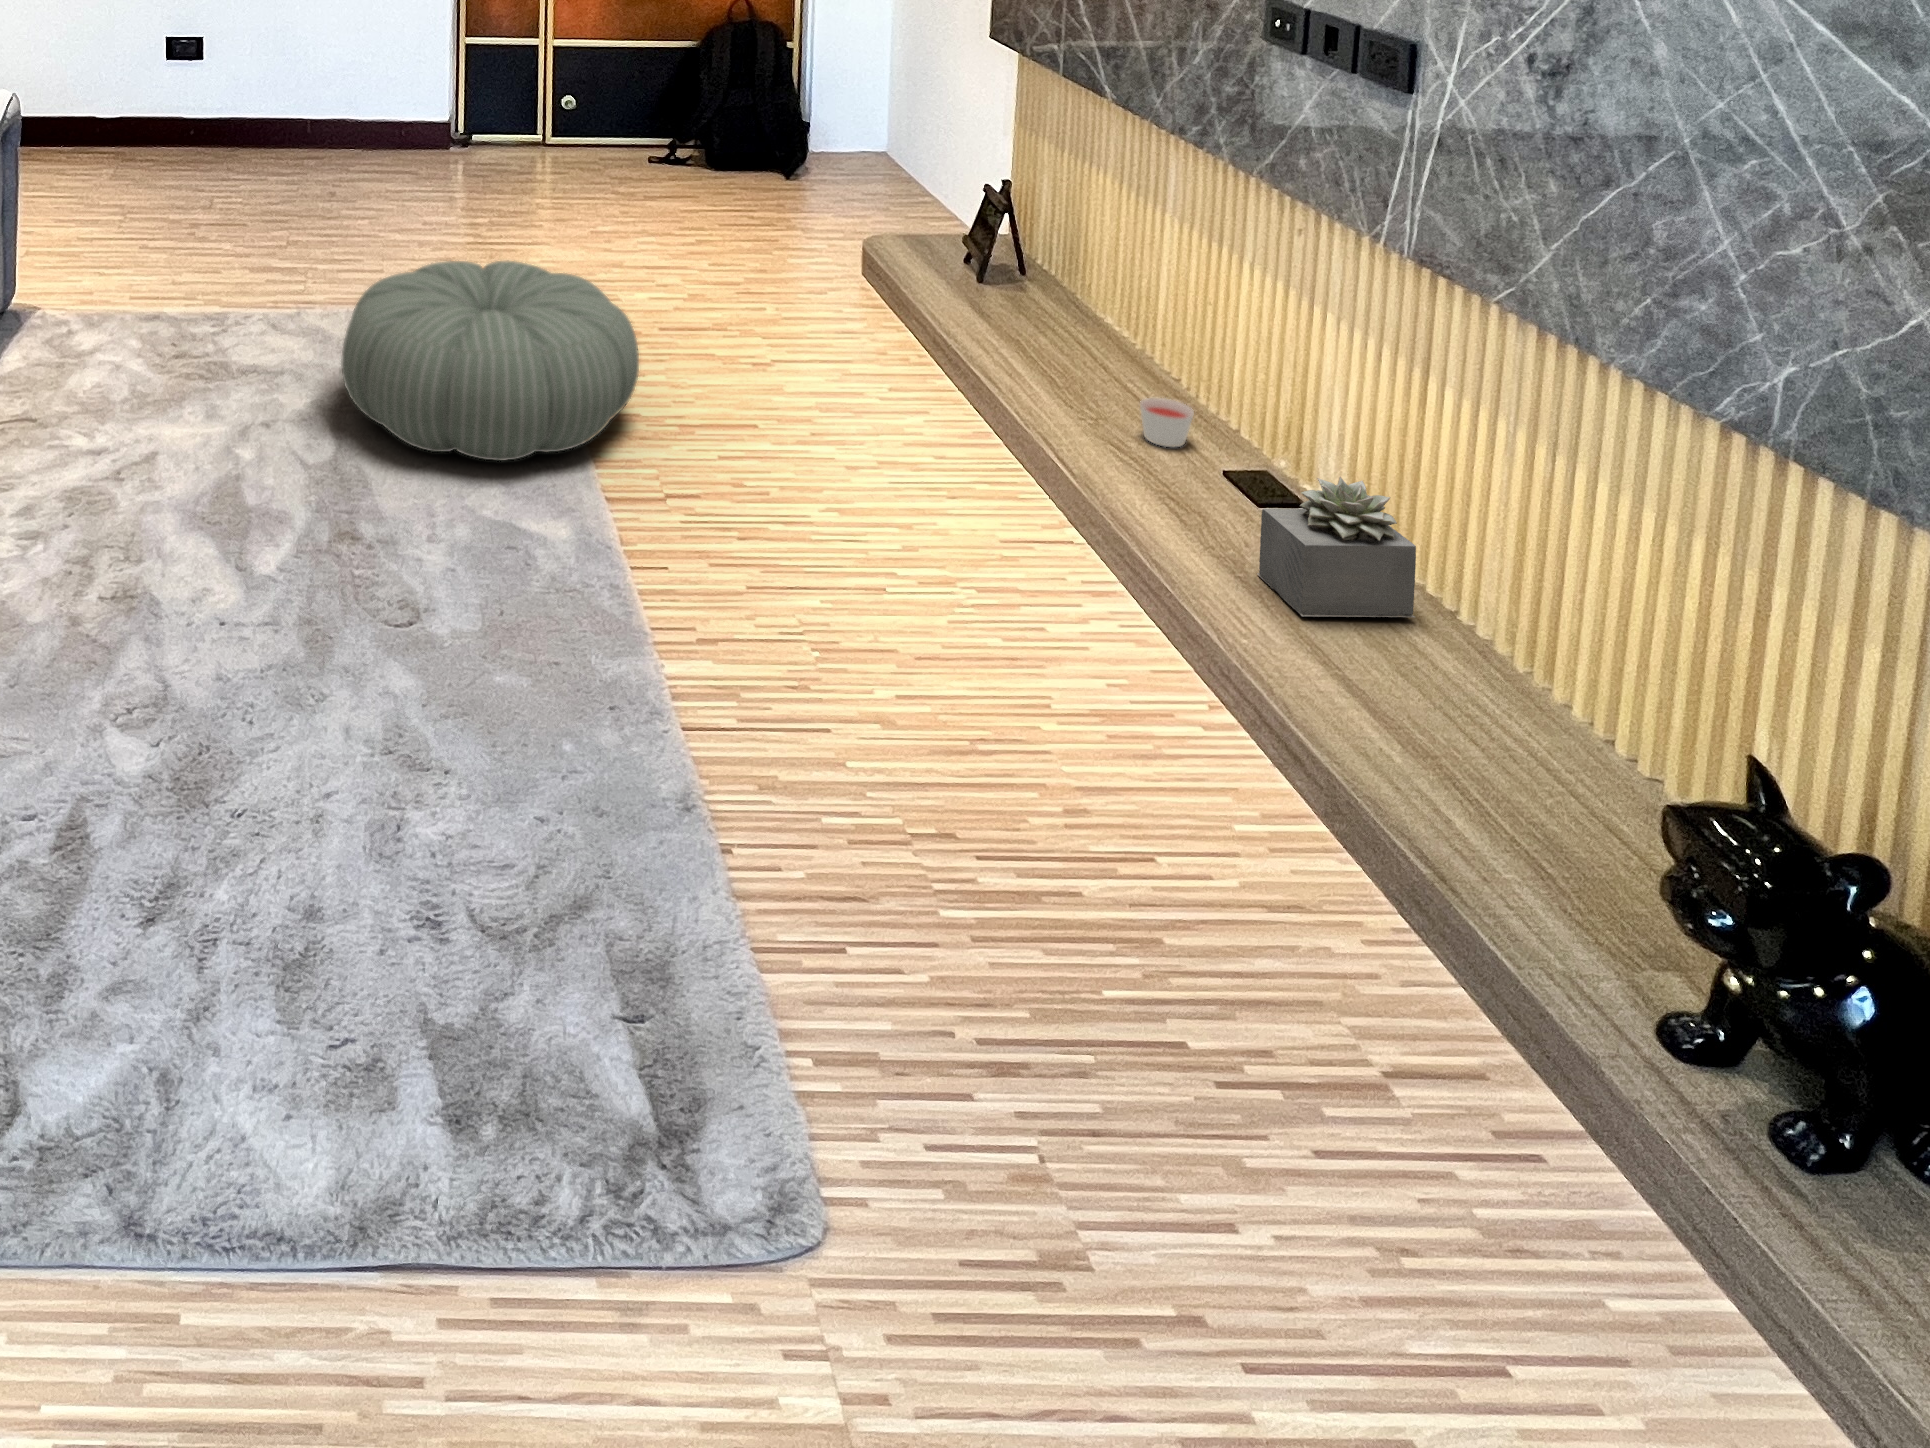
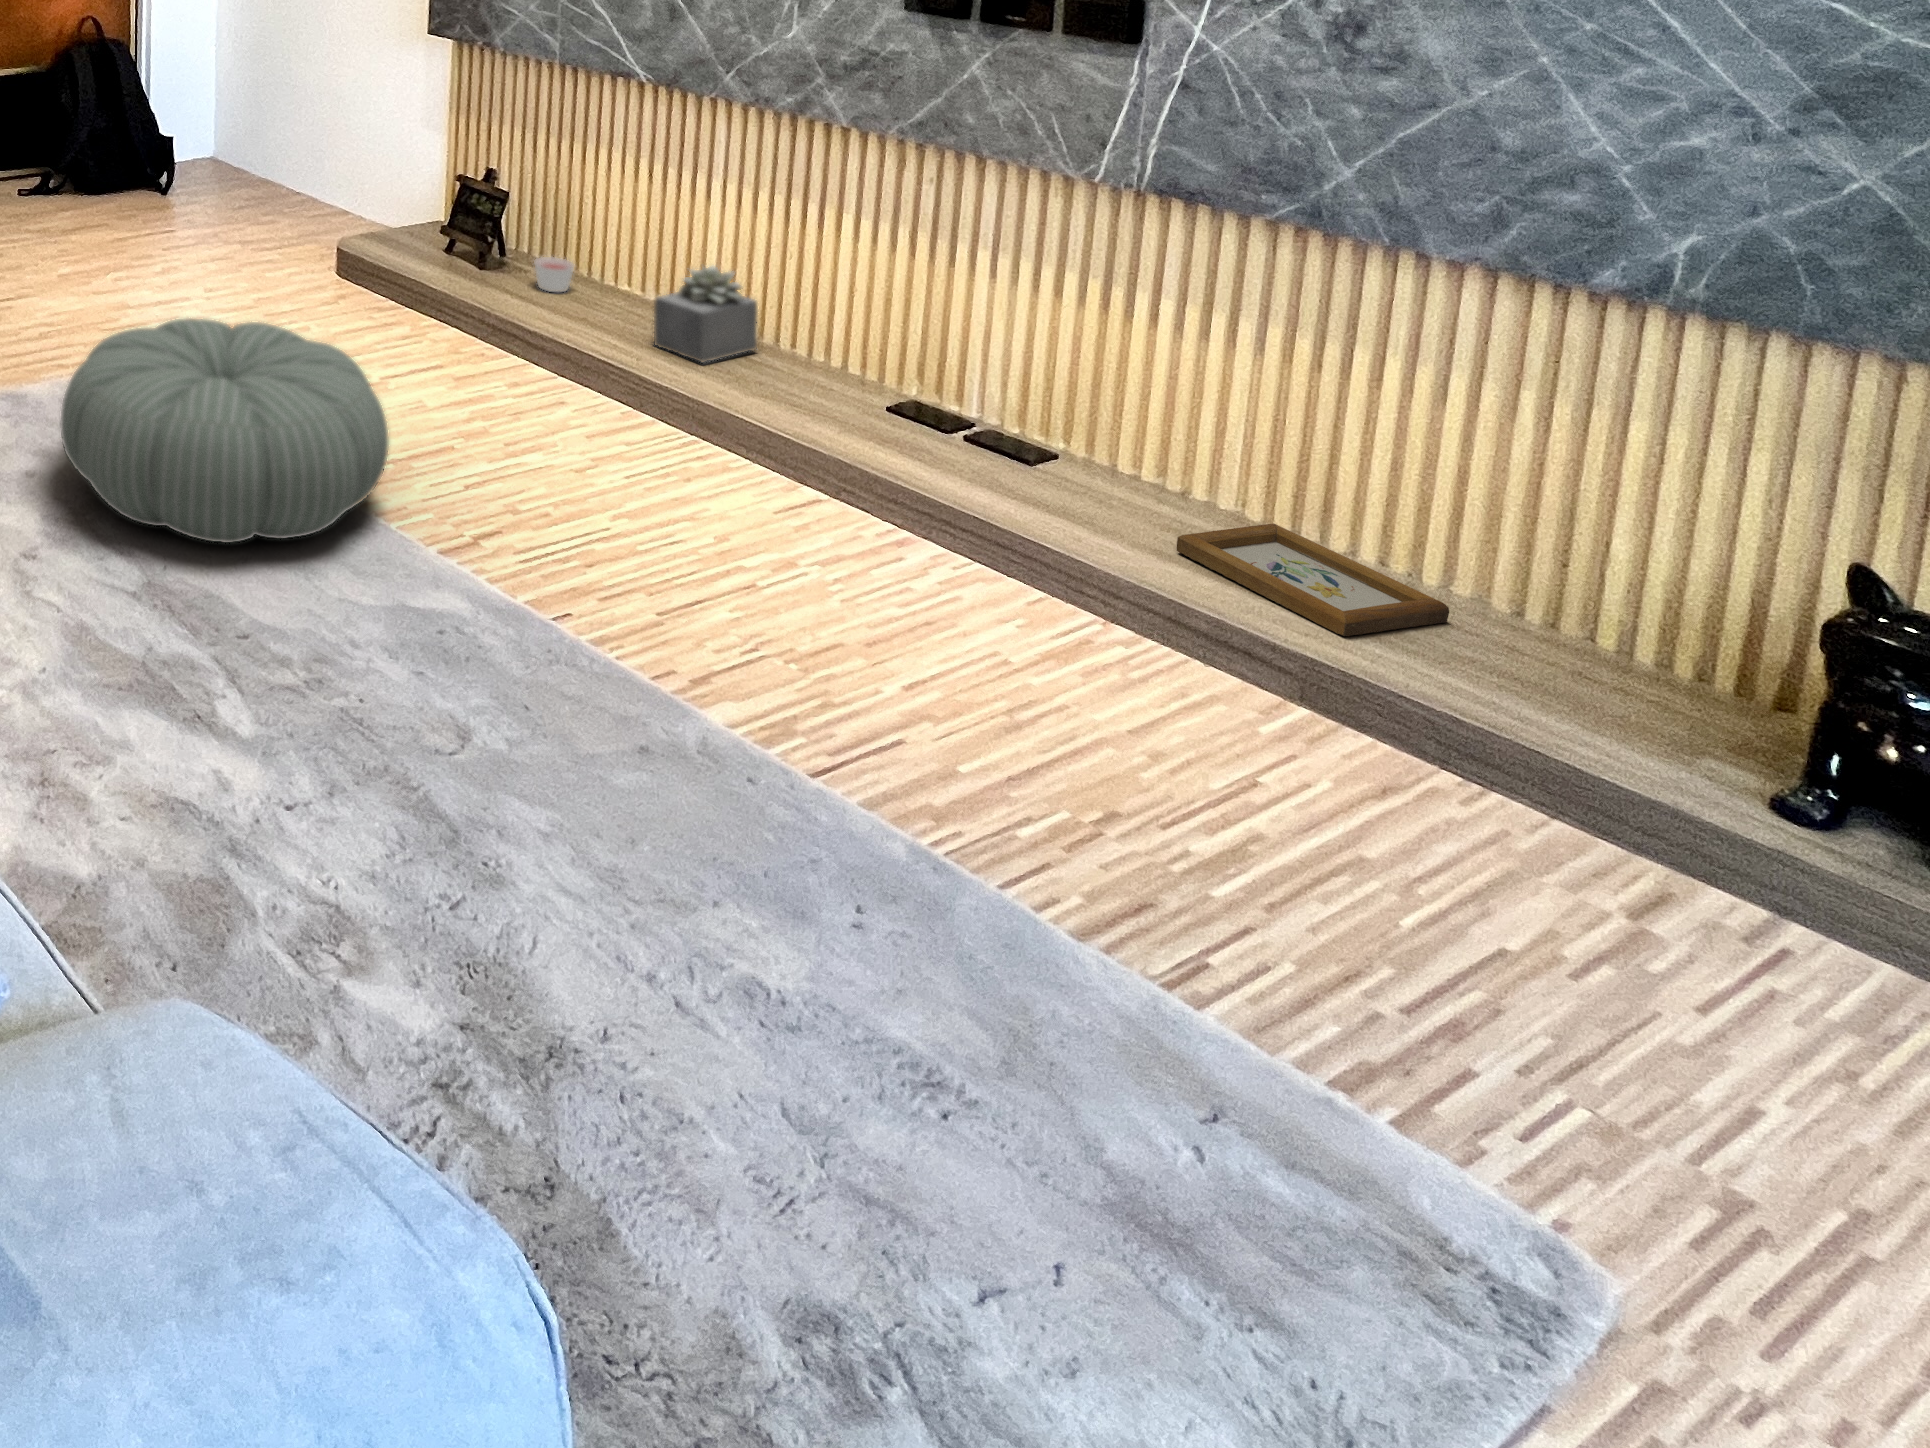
candle: present [1140,398,1194,447] -> present [534,257,574,292]
succulent plant: present [1257,477,1416,617] -> present [654,266,758,362]
picture frame: none [1328,645,1562,797] -> present [1176,523,1449,636]

